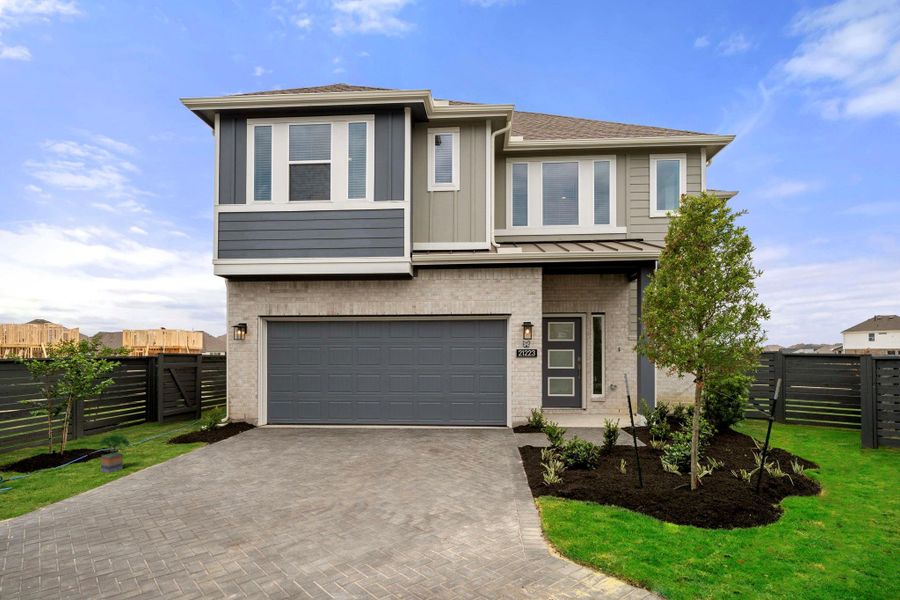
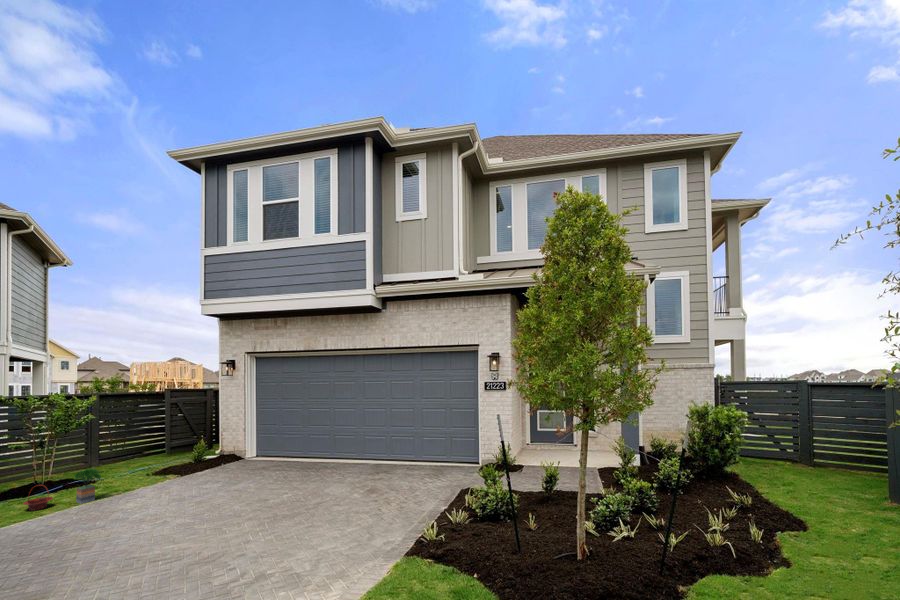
basket: none [40,452,75,481] -> present [24,487,53,511]

